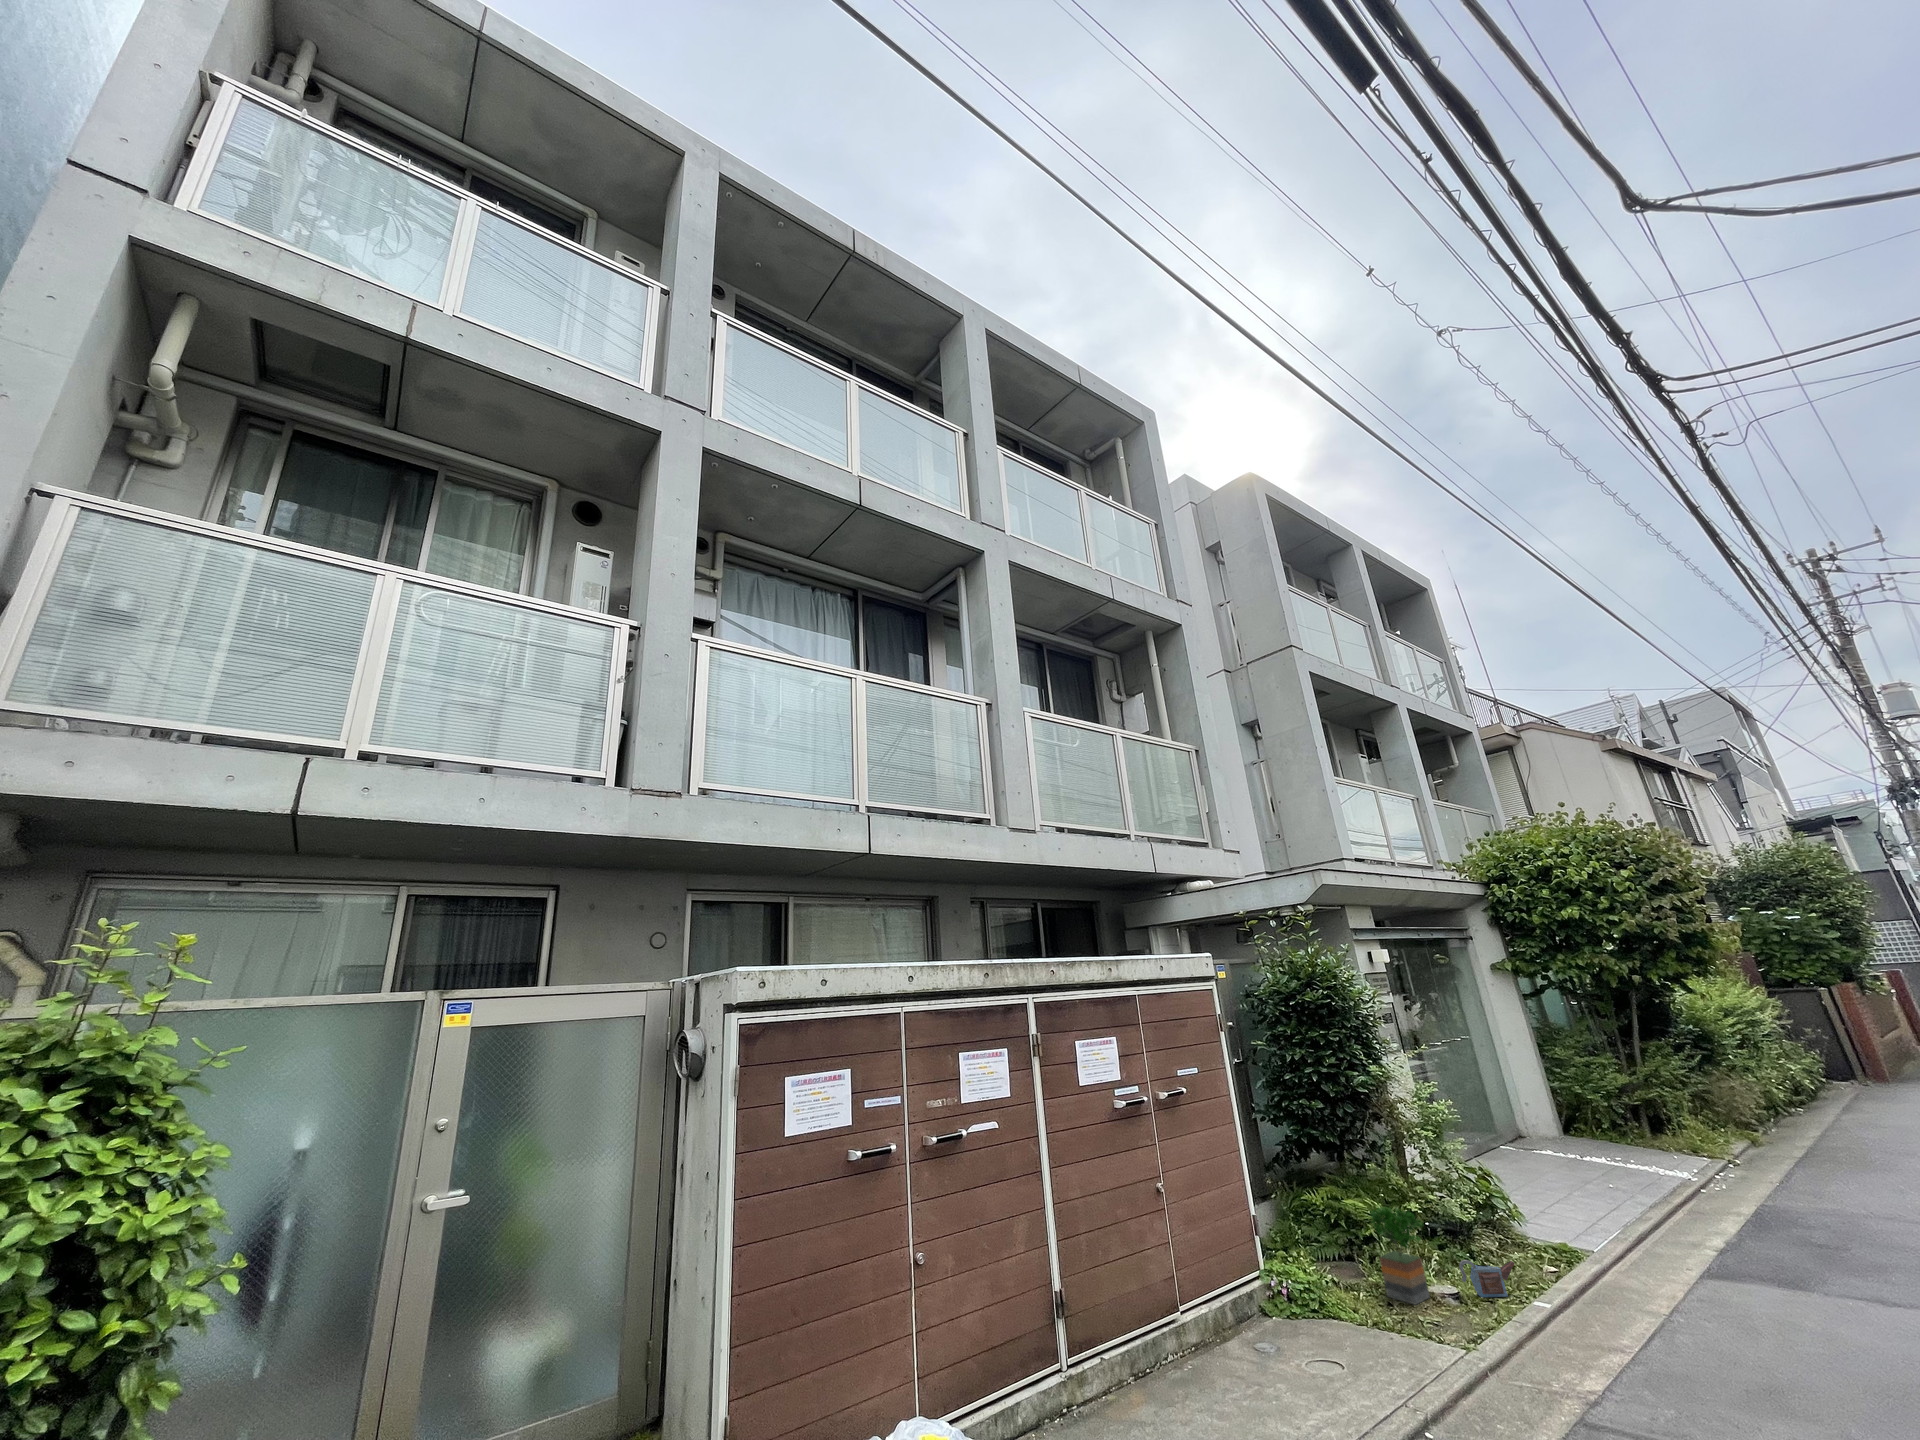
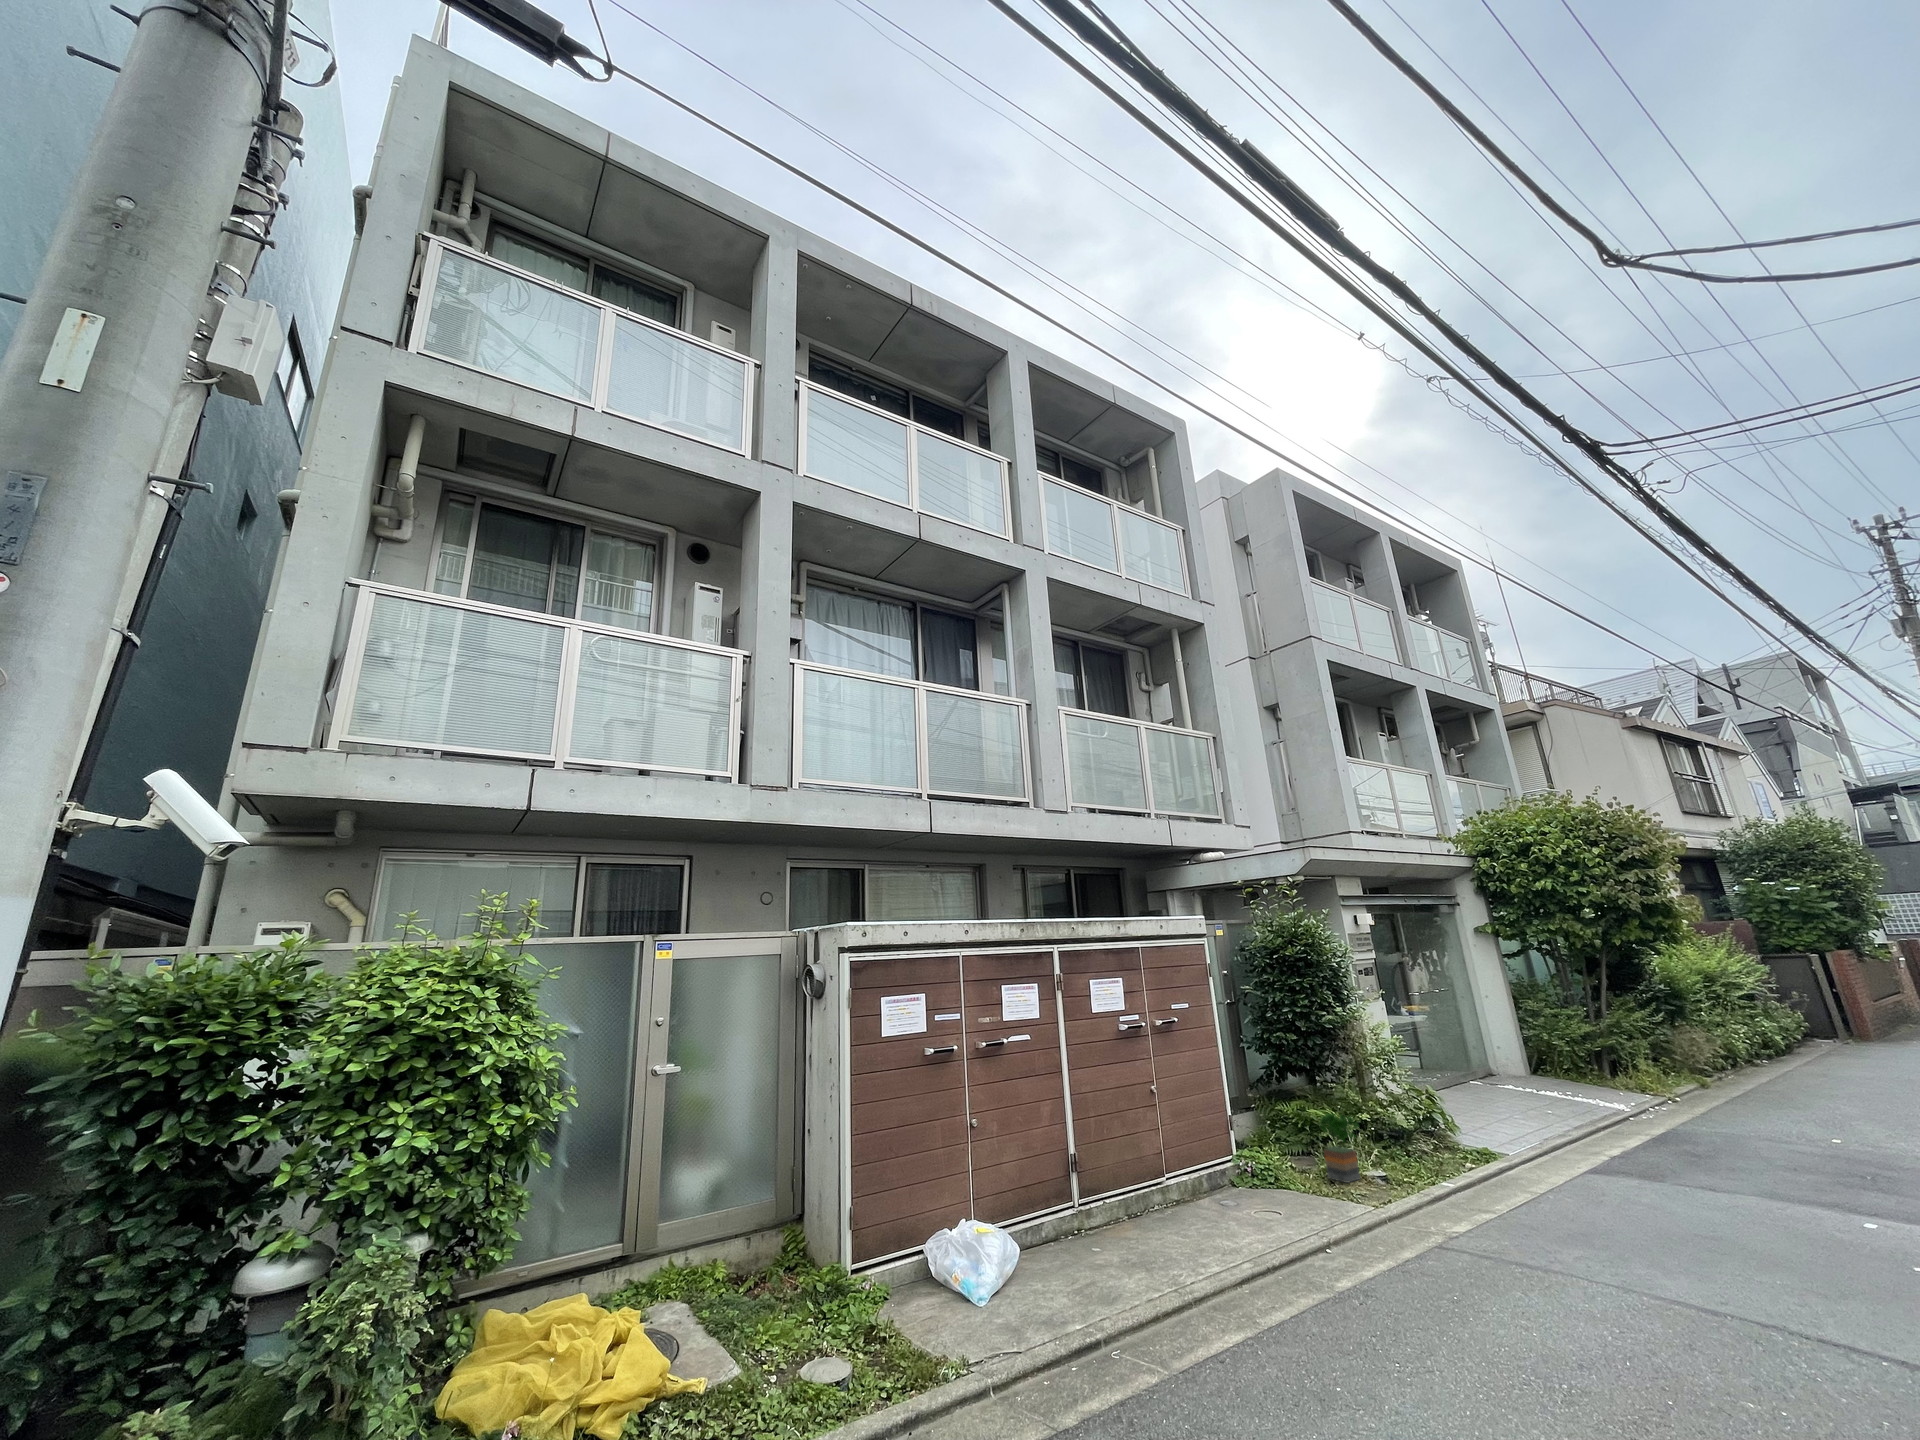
watering can: present [1459,1260,1515,1297] -> none [1385,1153,1429,1180]

